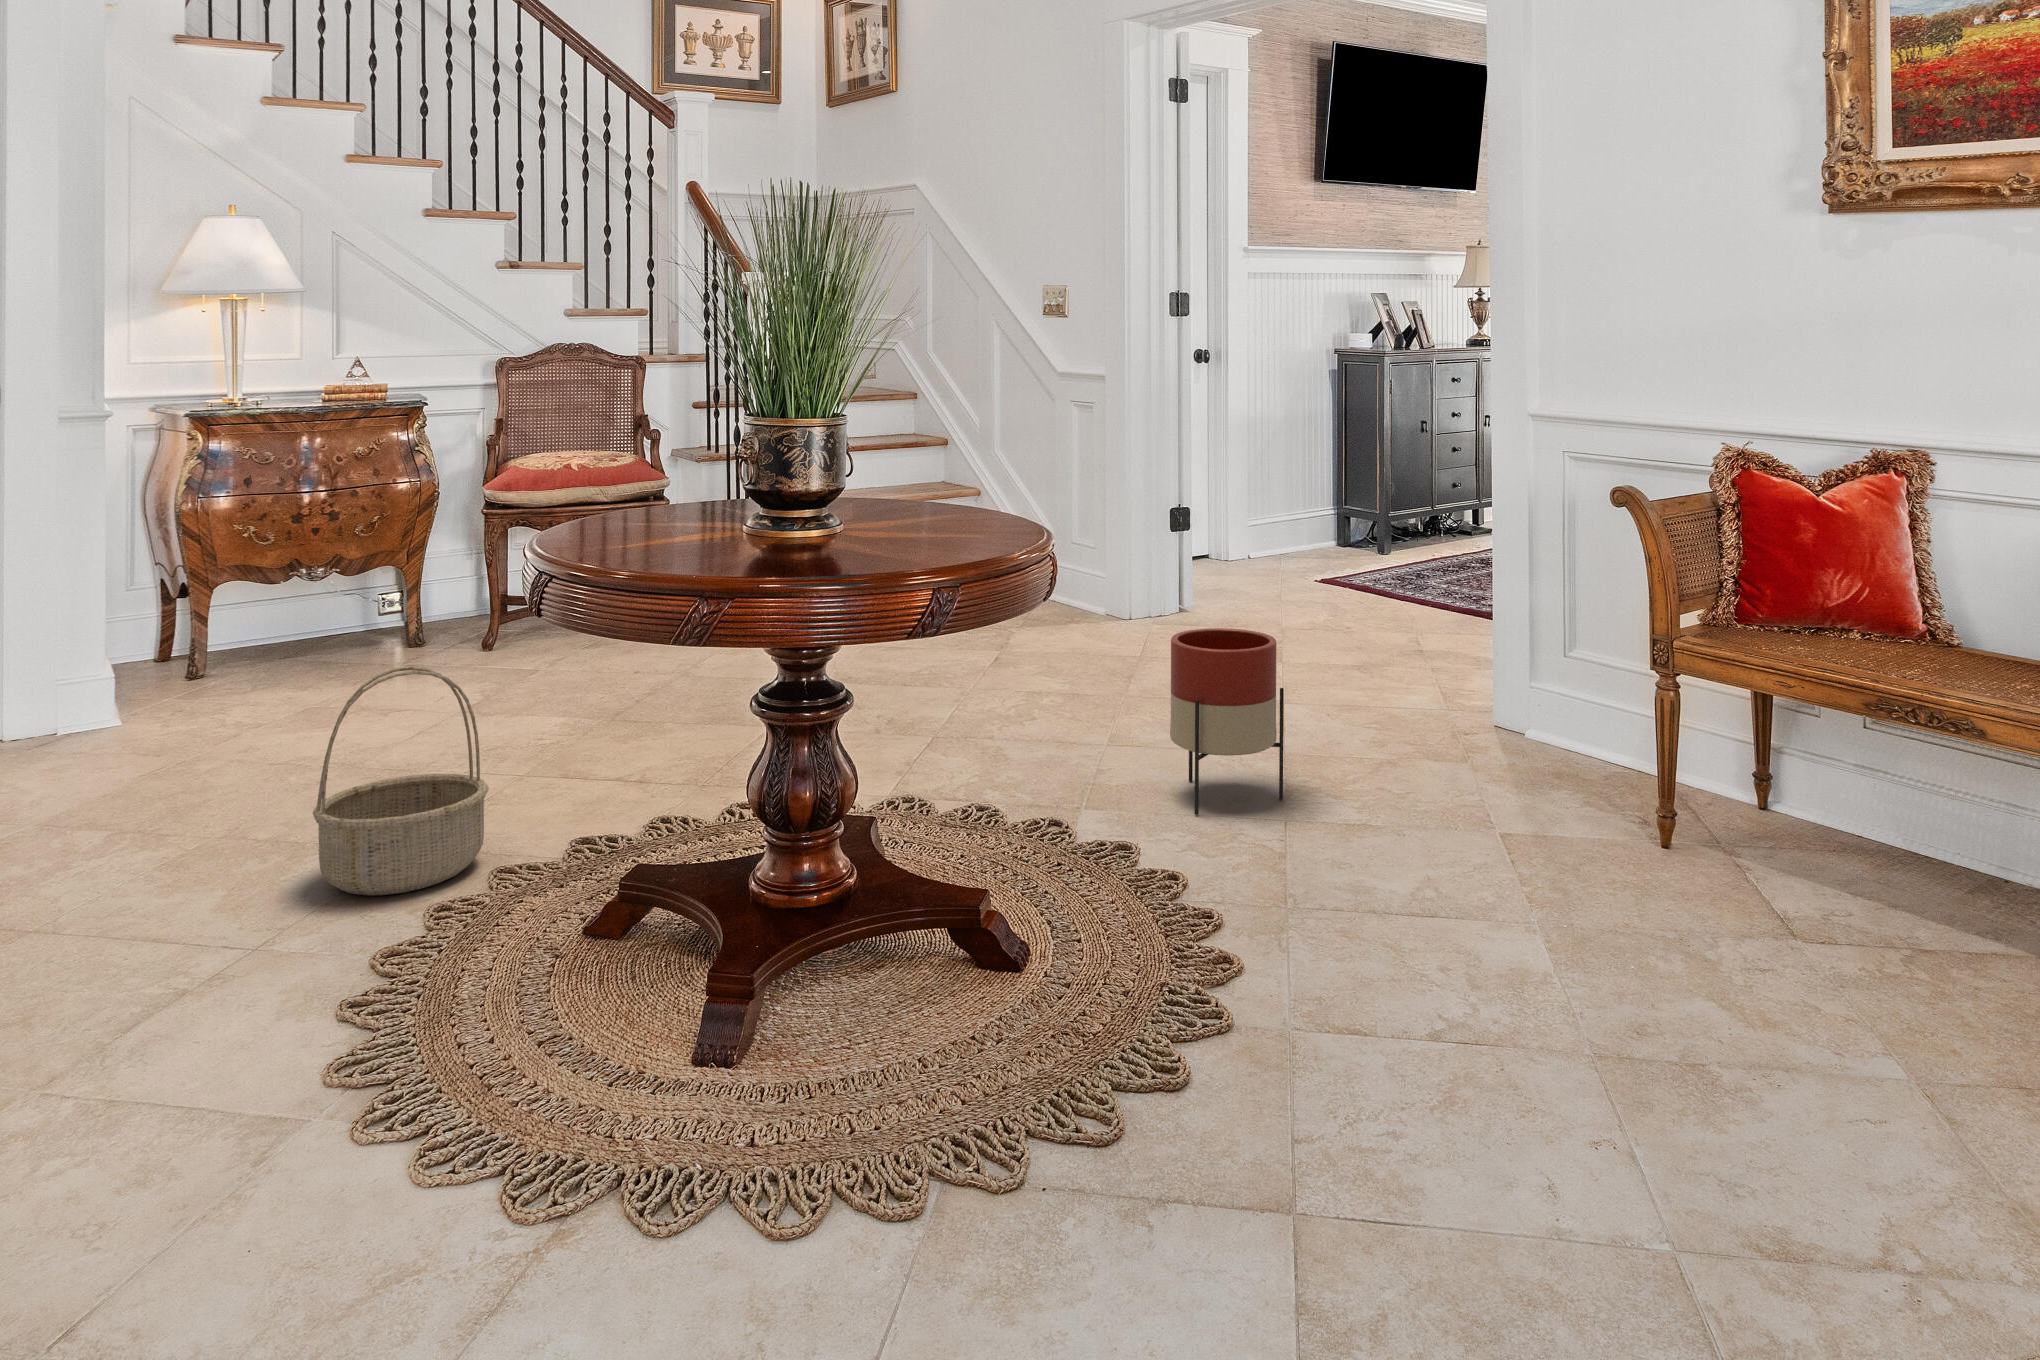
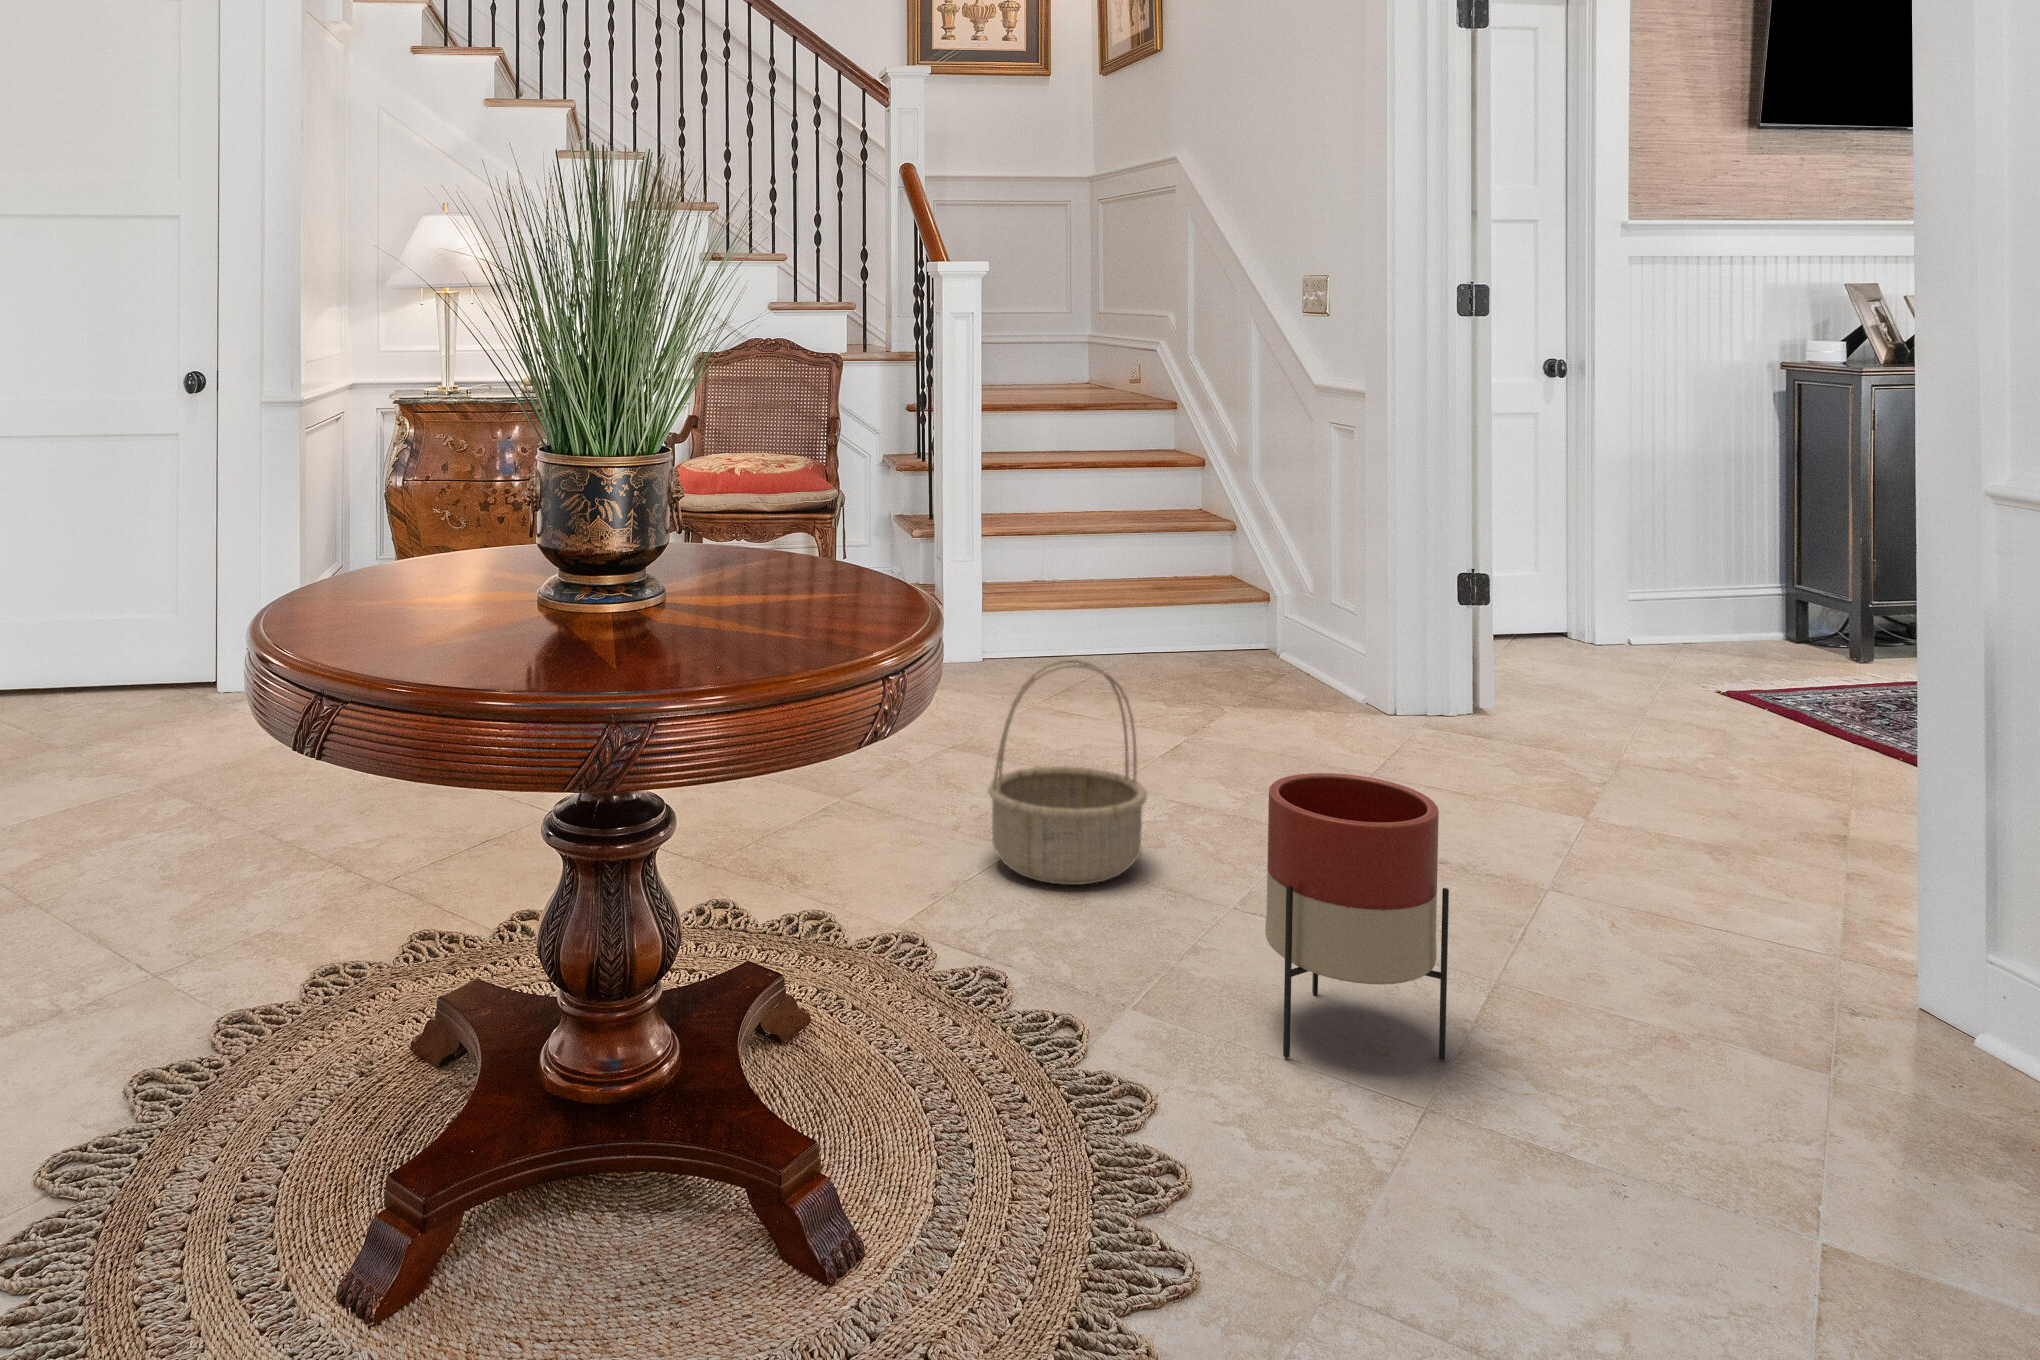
basket: present [313,666,489,895] -> present [988,659,1147,885]

